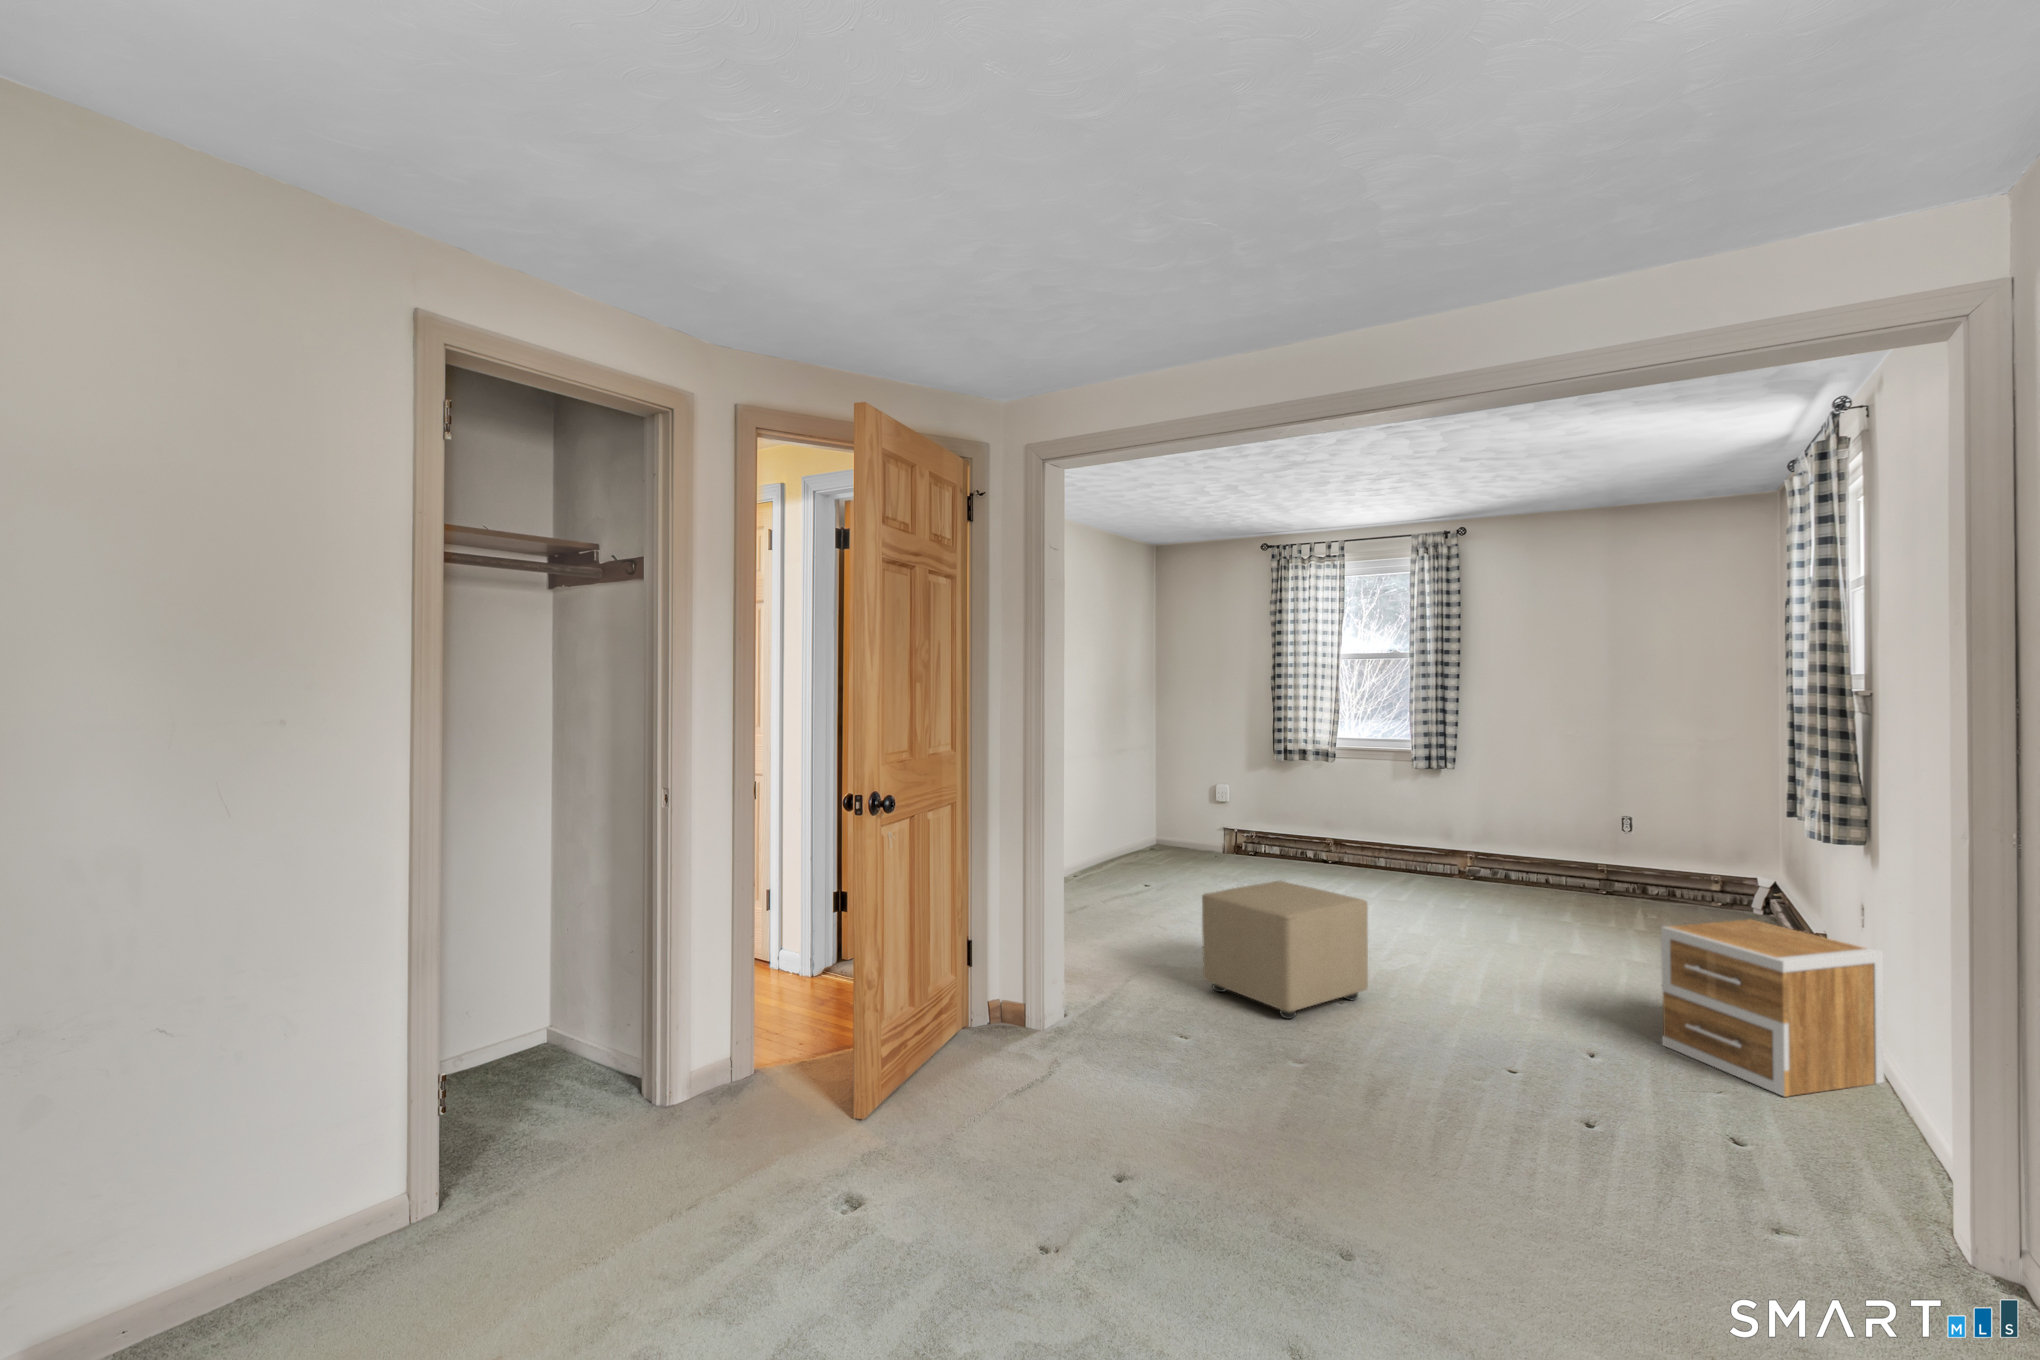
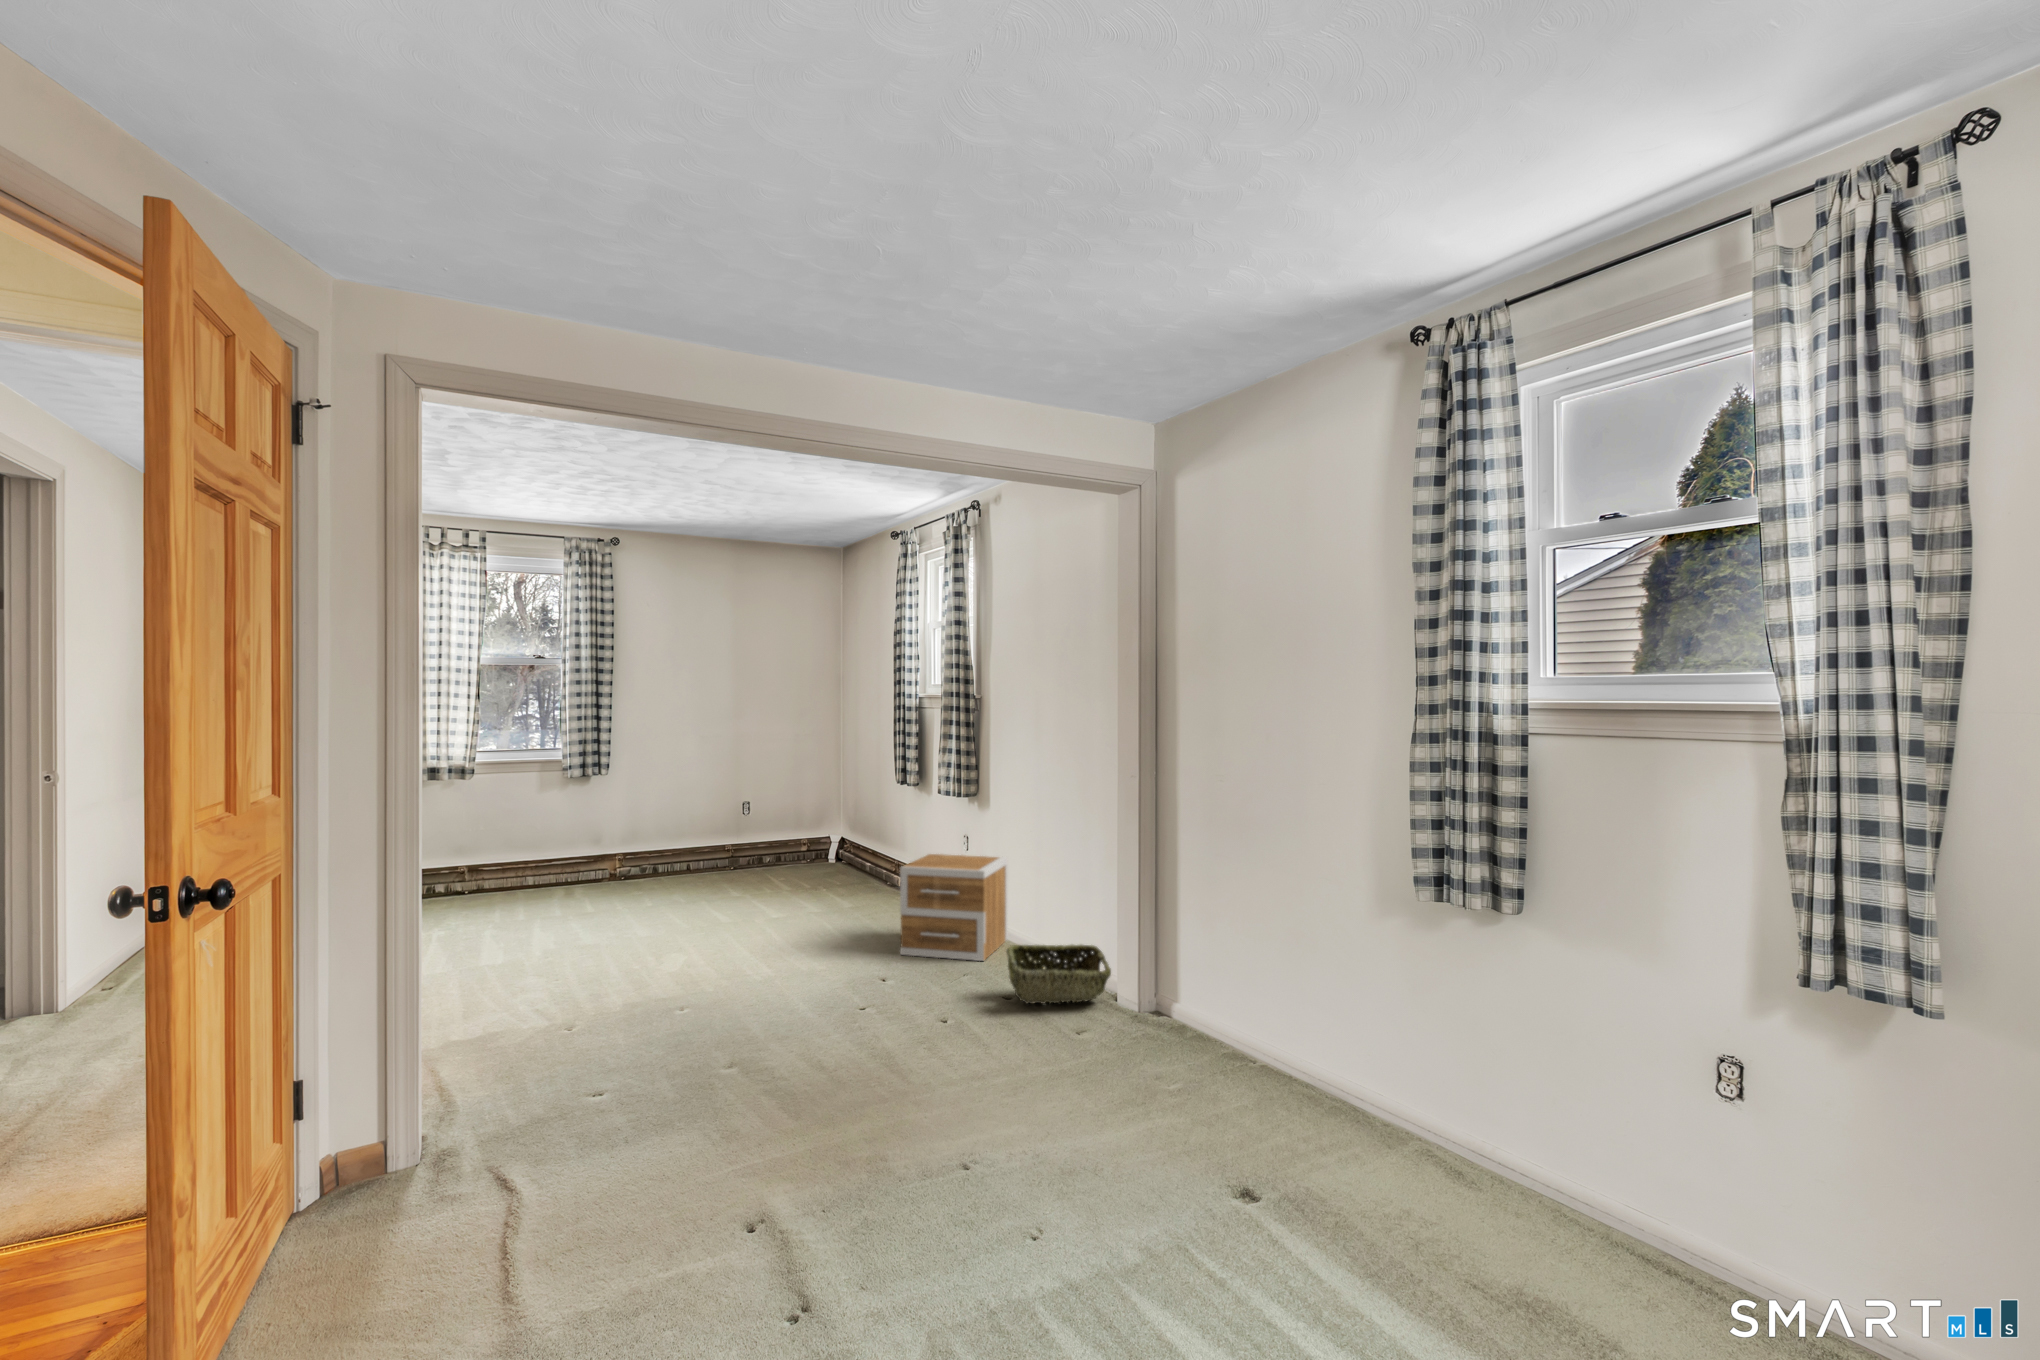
ottoman: present [1202,881,1368,1019] -> none [527,893,689,1026]
woven basket: none [1720,1082,1950,1228] -> present [1006,945,1111,1004]

